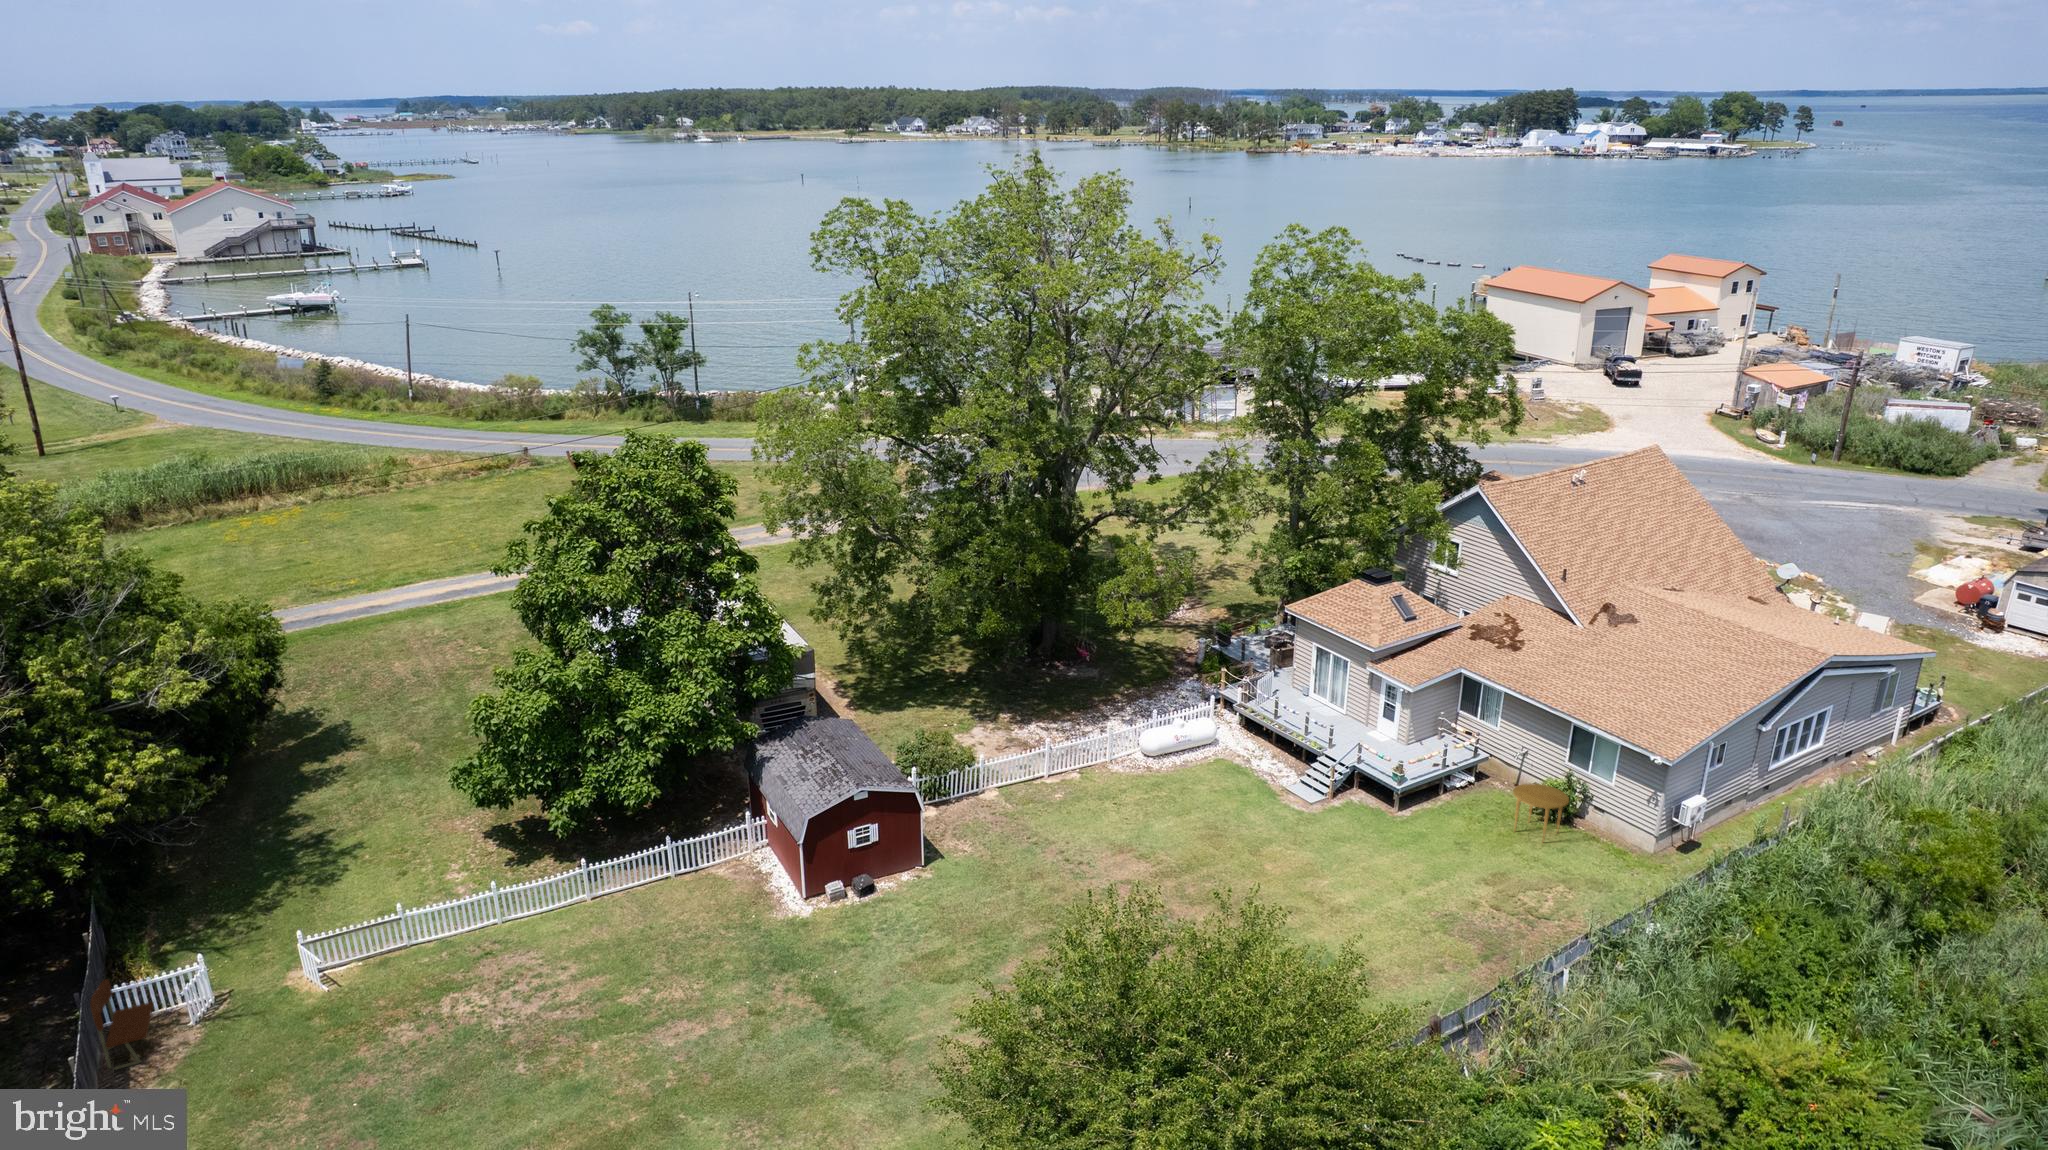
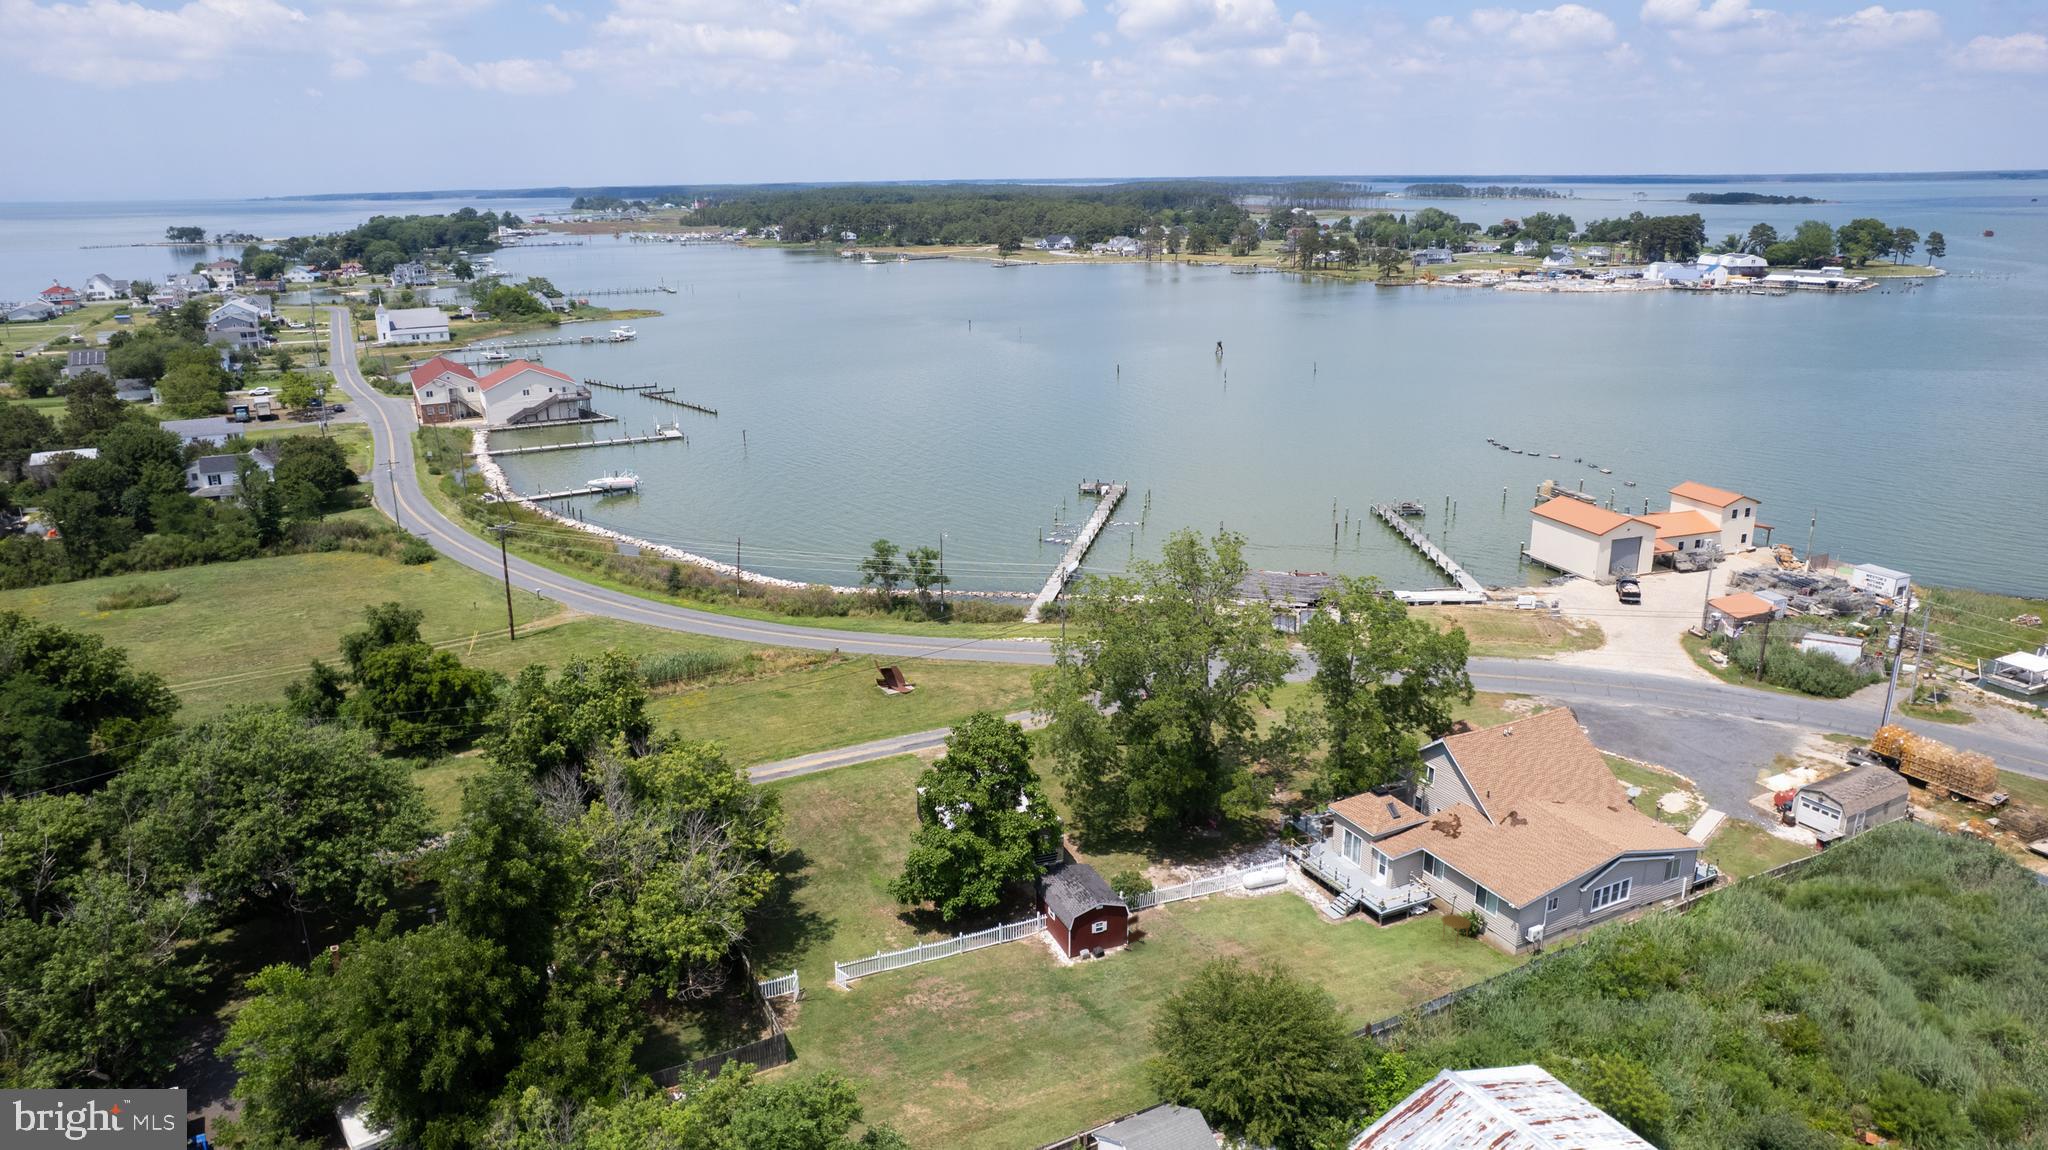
bench: present [90,979,154,1070] -> present [1122,915,1147,950]

